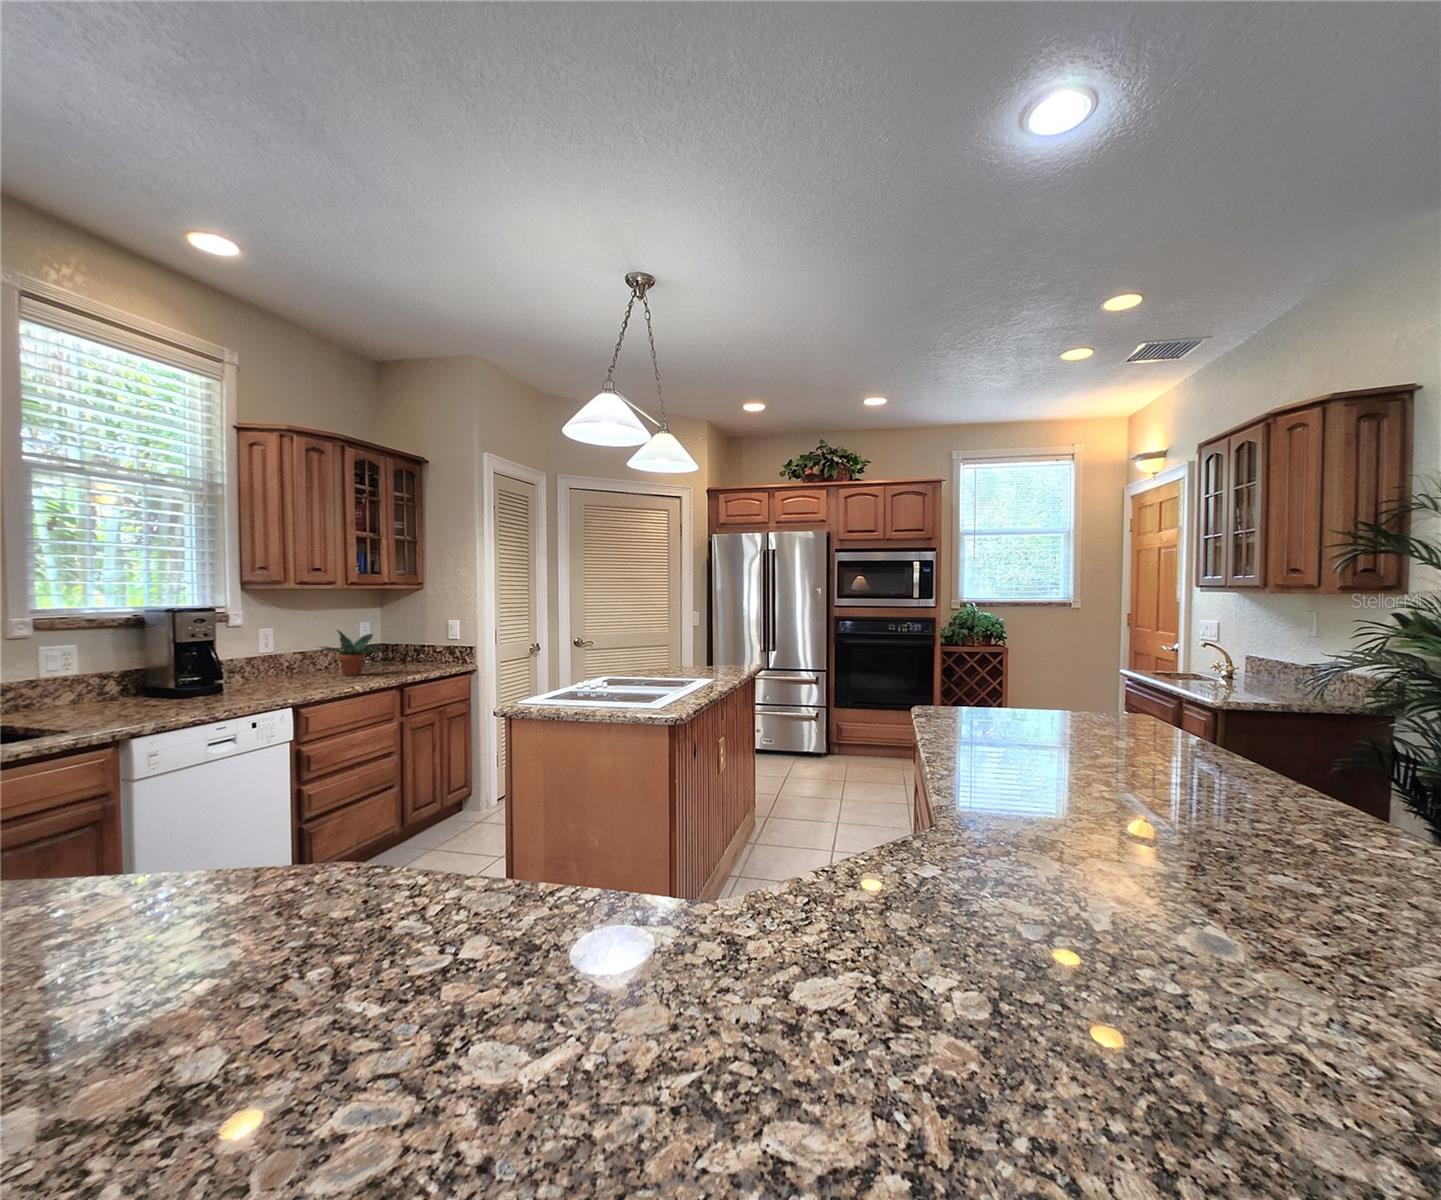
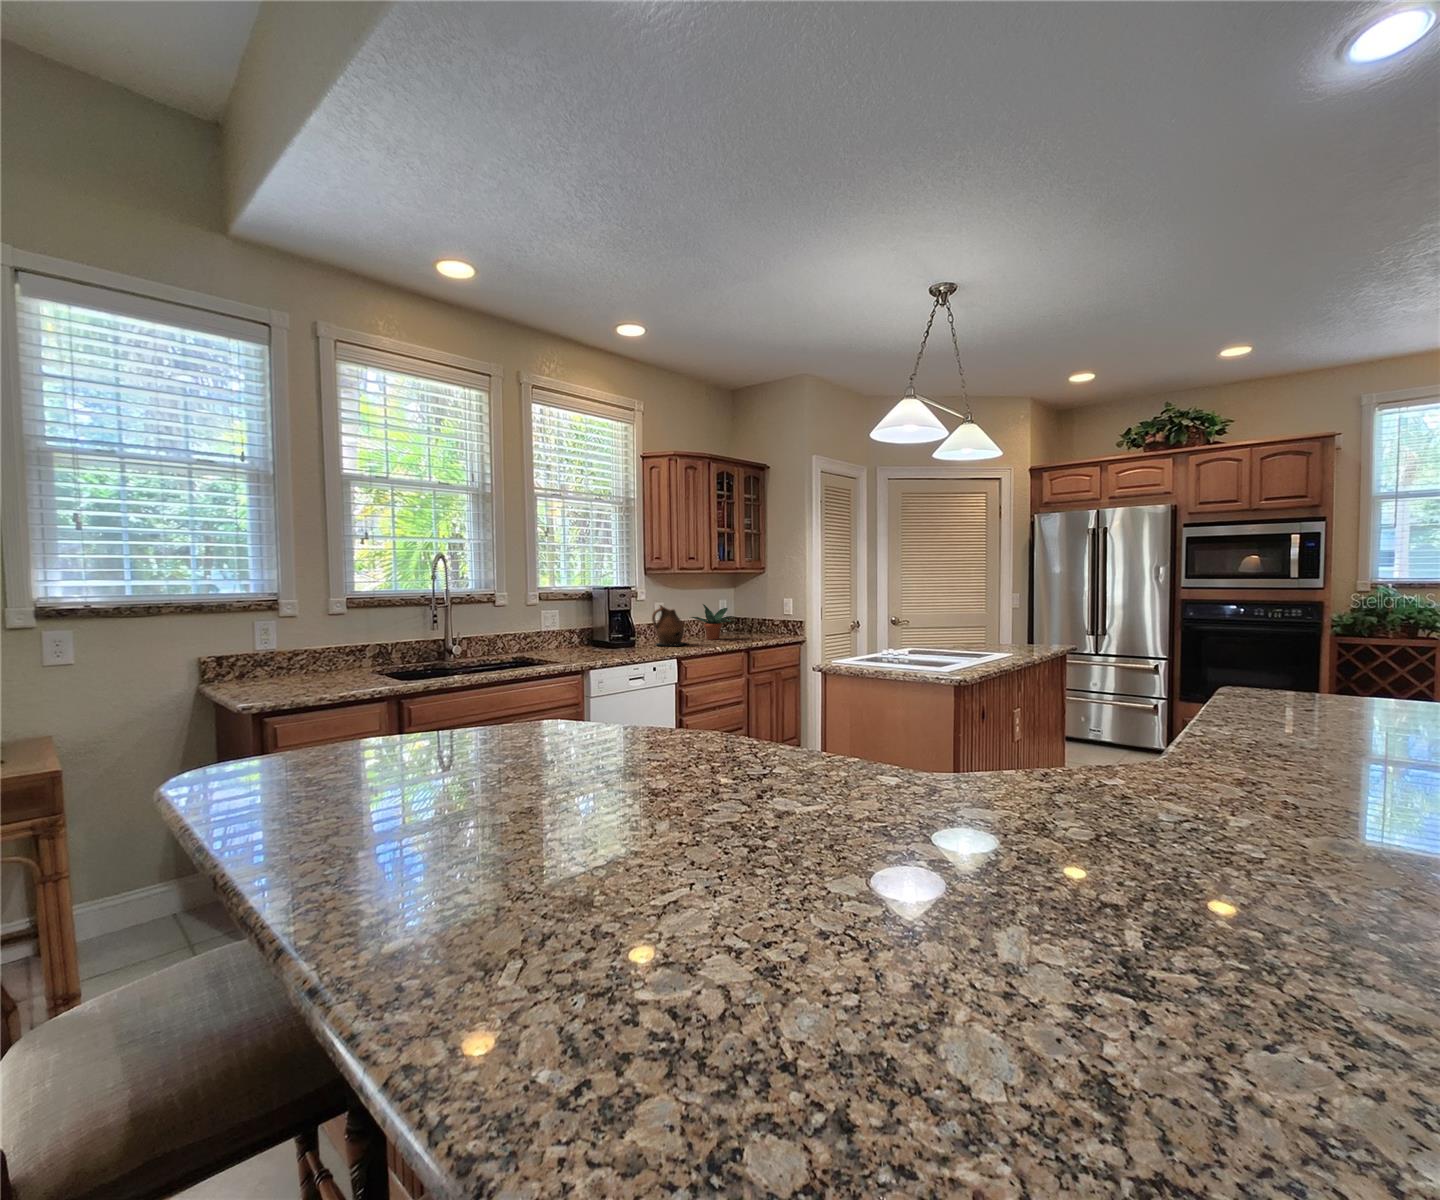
ceramic pitcher: none [254,632,314,688] -> present [652,605,686,645]

